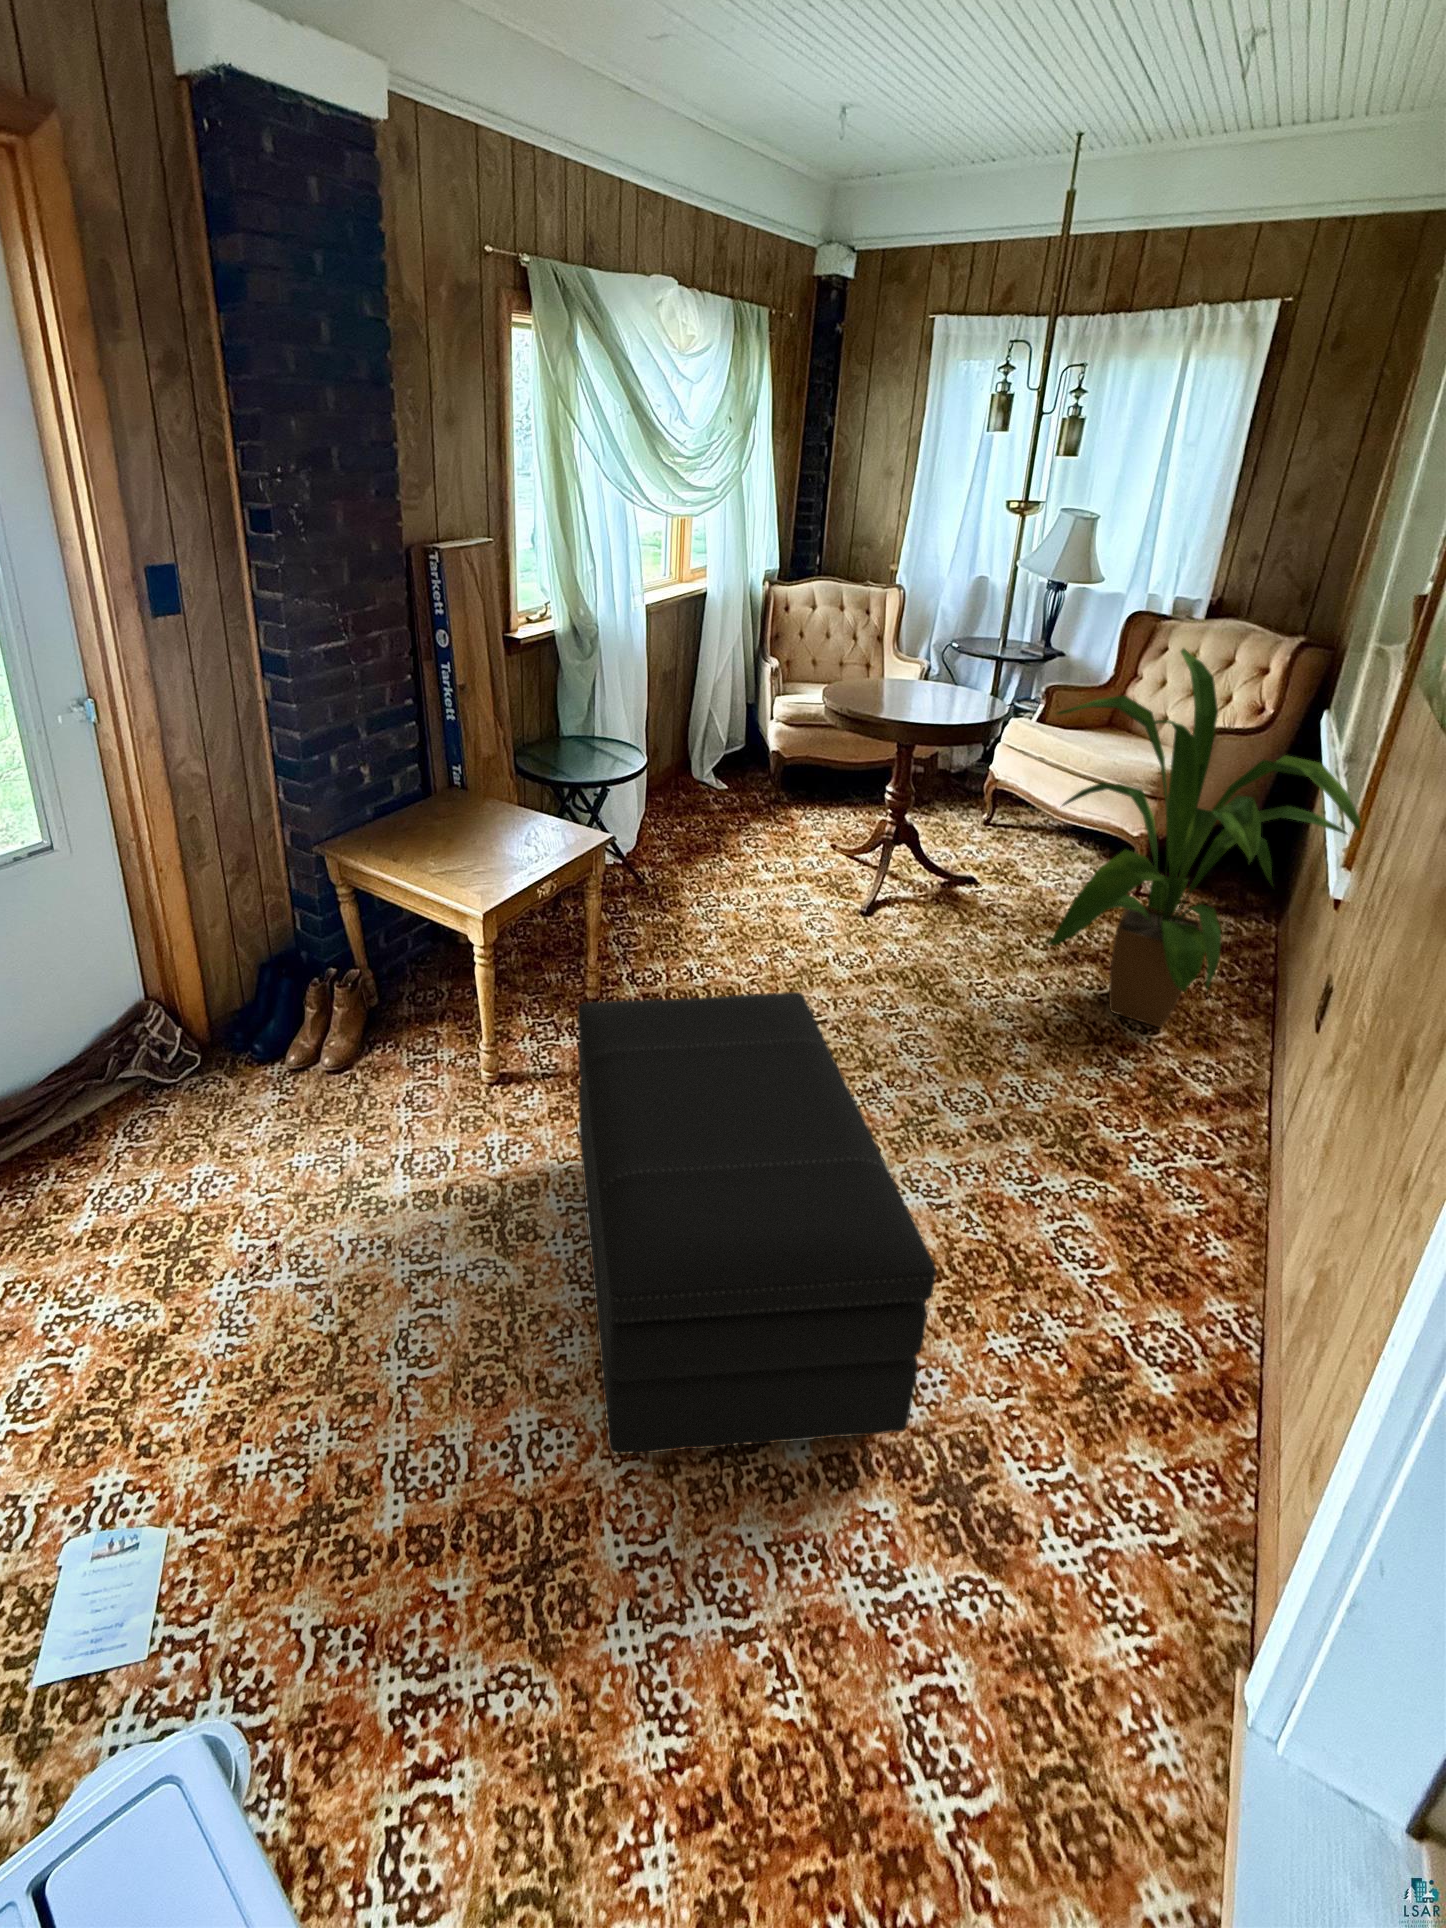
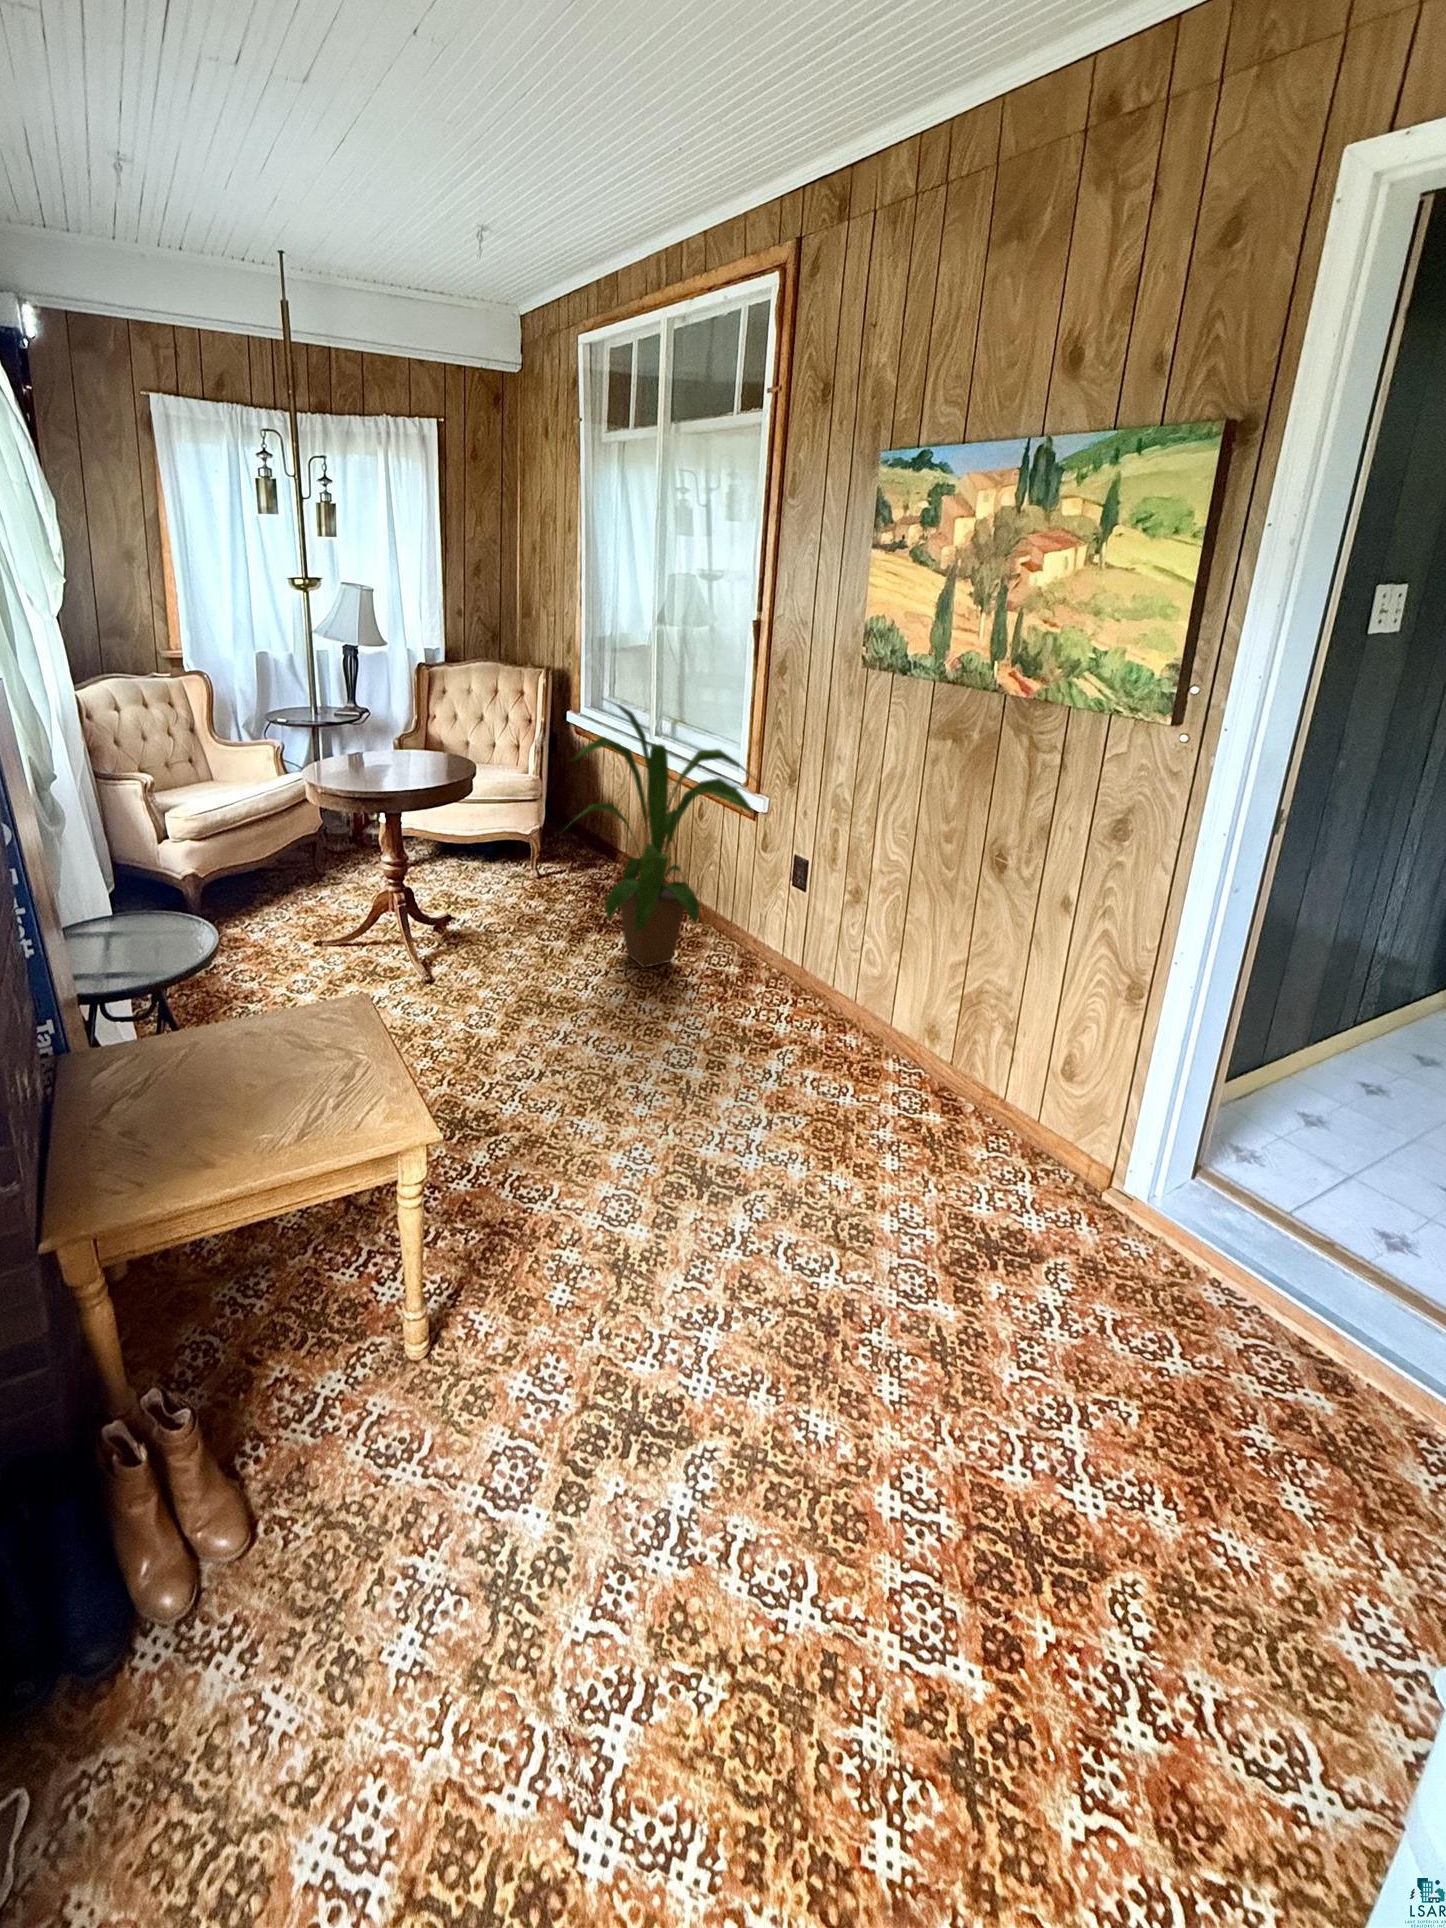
footstool: present [578,992,936,1455] -> none [593,1026,987,1425]

